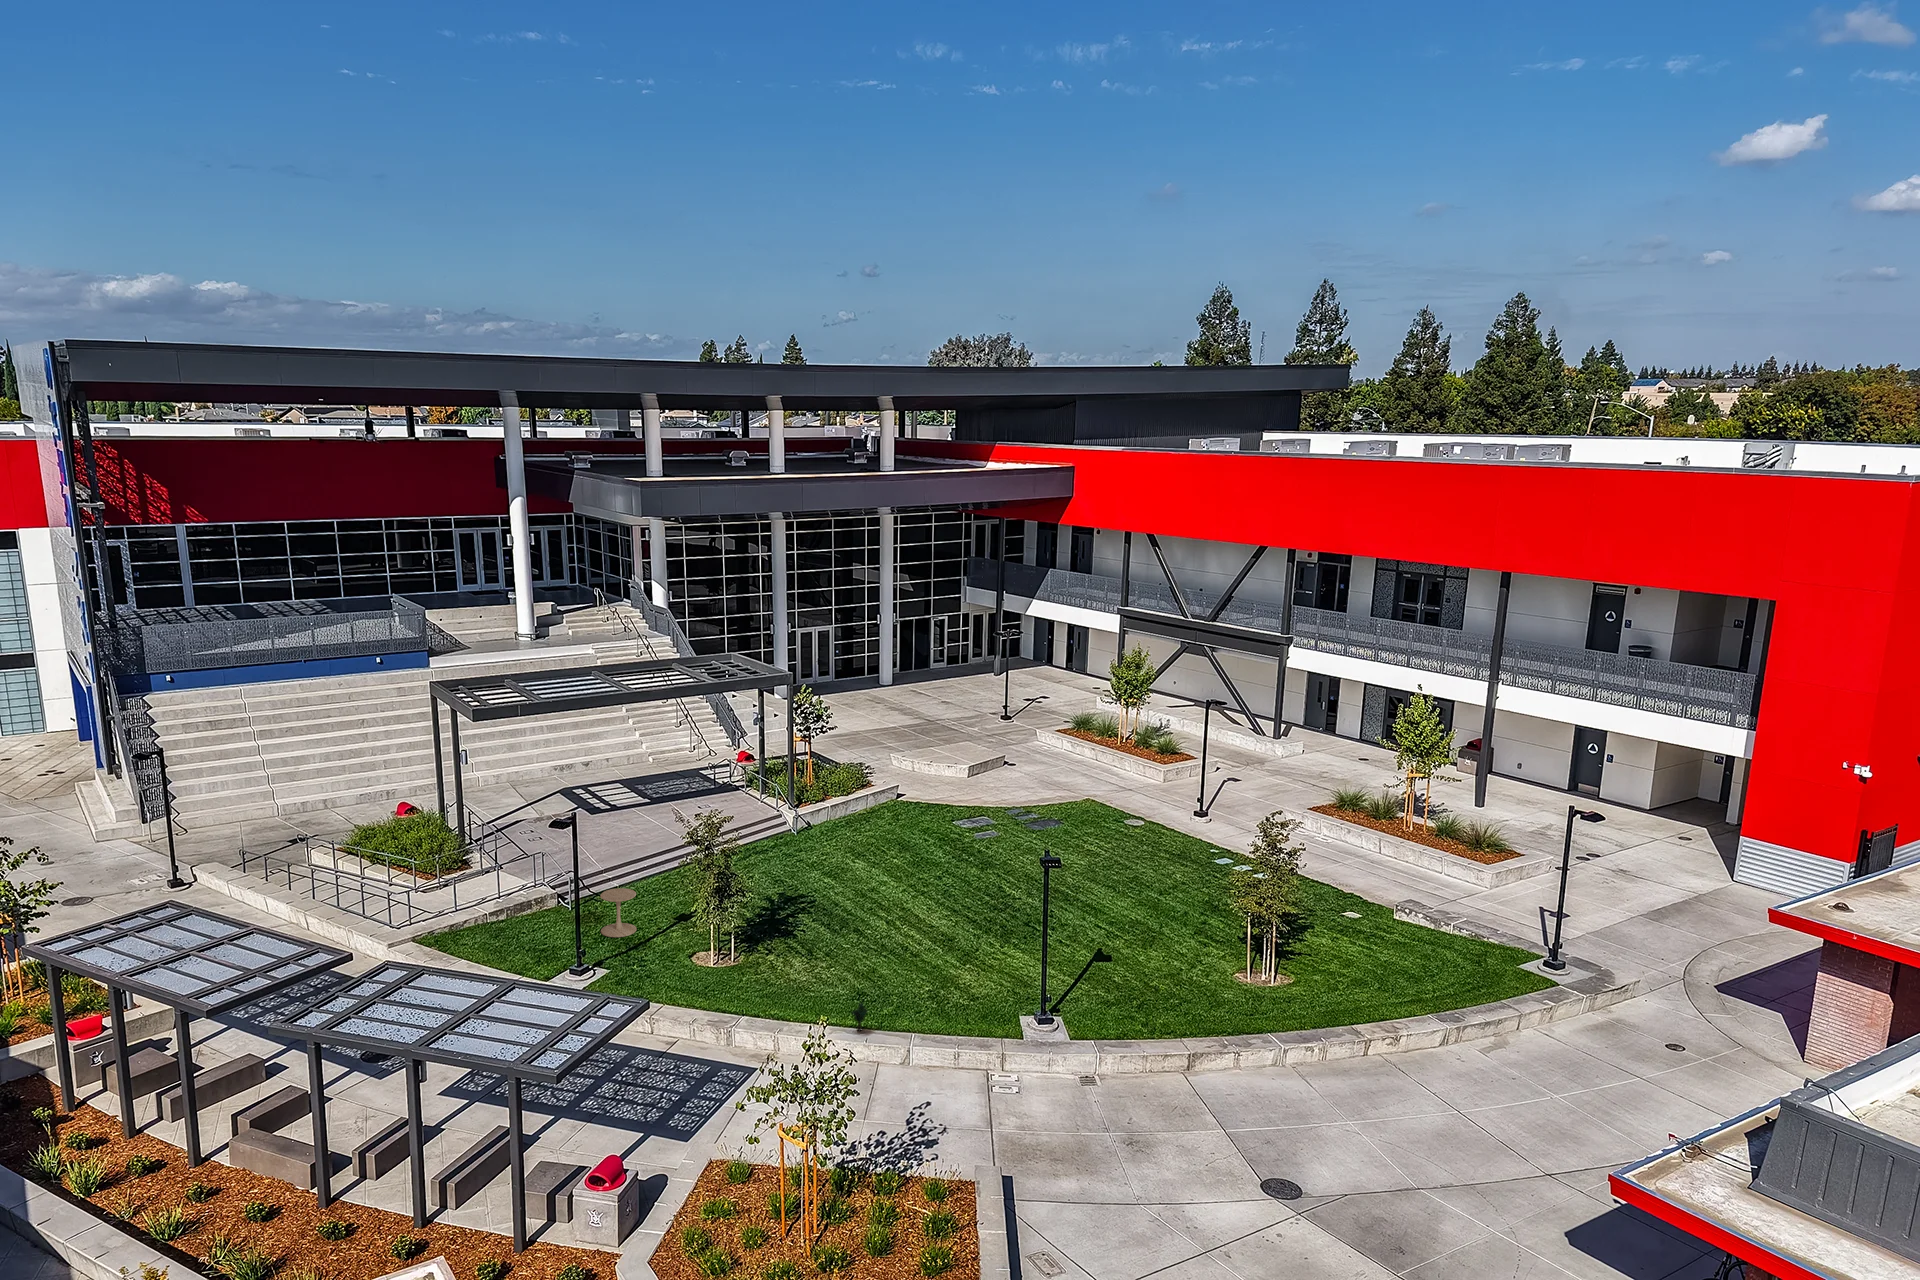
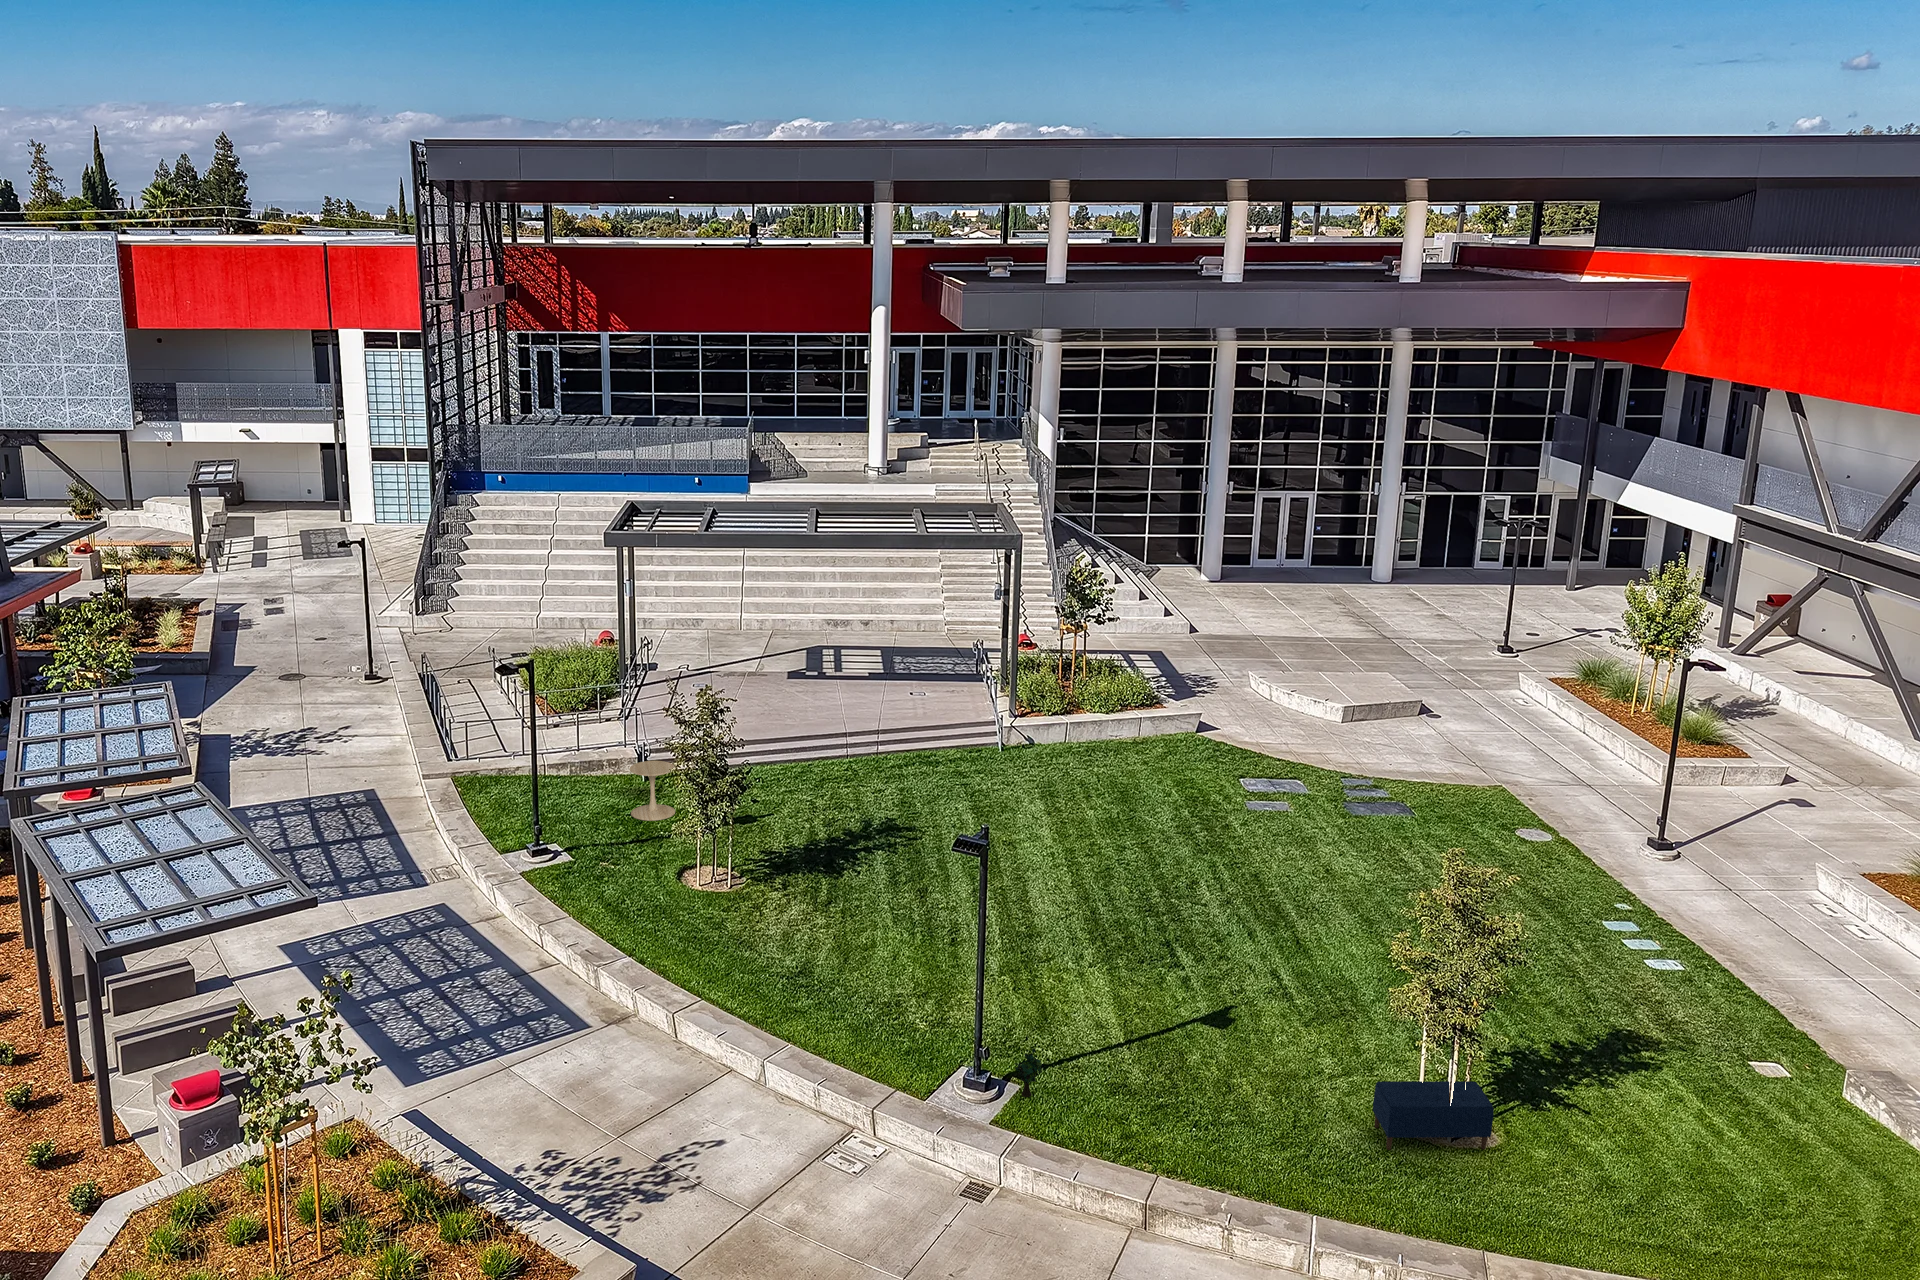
bench: none [1273,963,1335,1012] -> present [1373,1081,1494,1150]
decorative plant: present [852,1002,868,1031] -> present [1014,1048,1042,1097]

